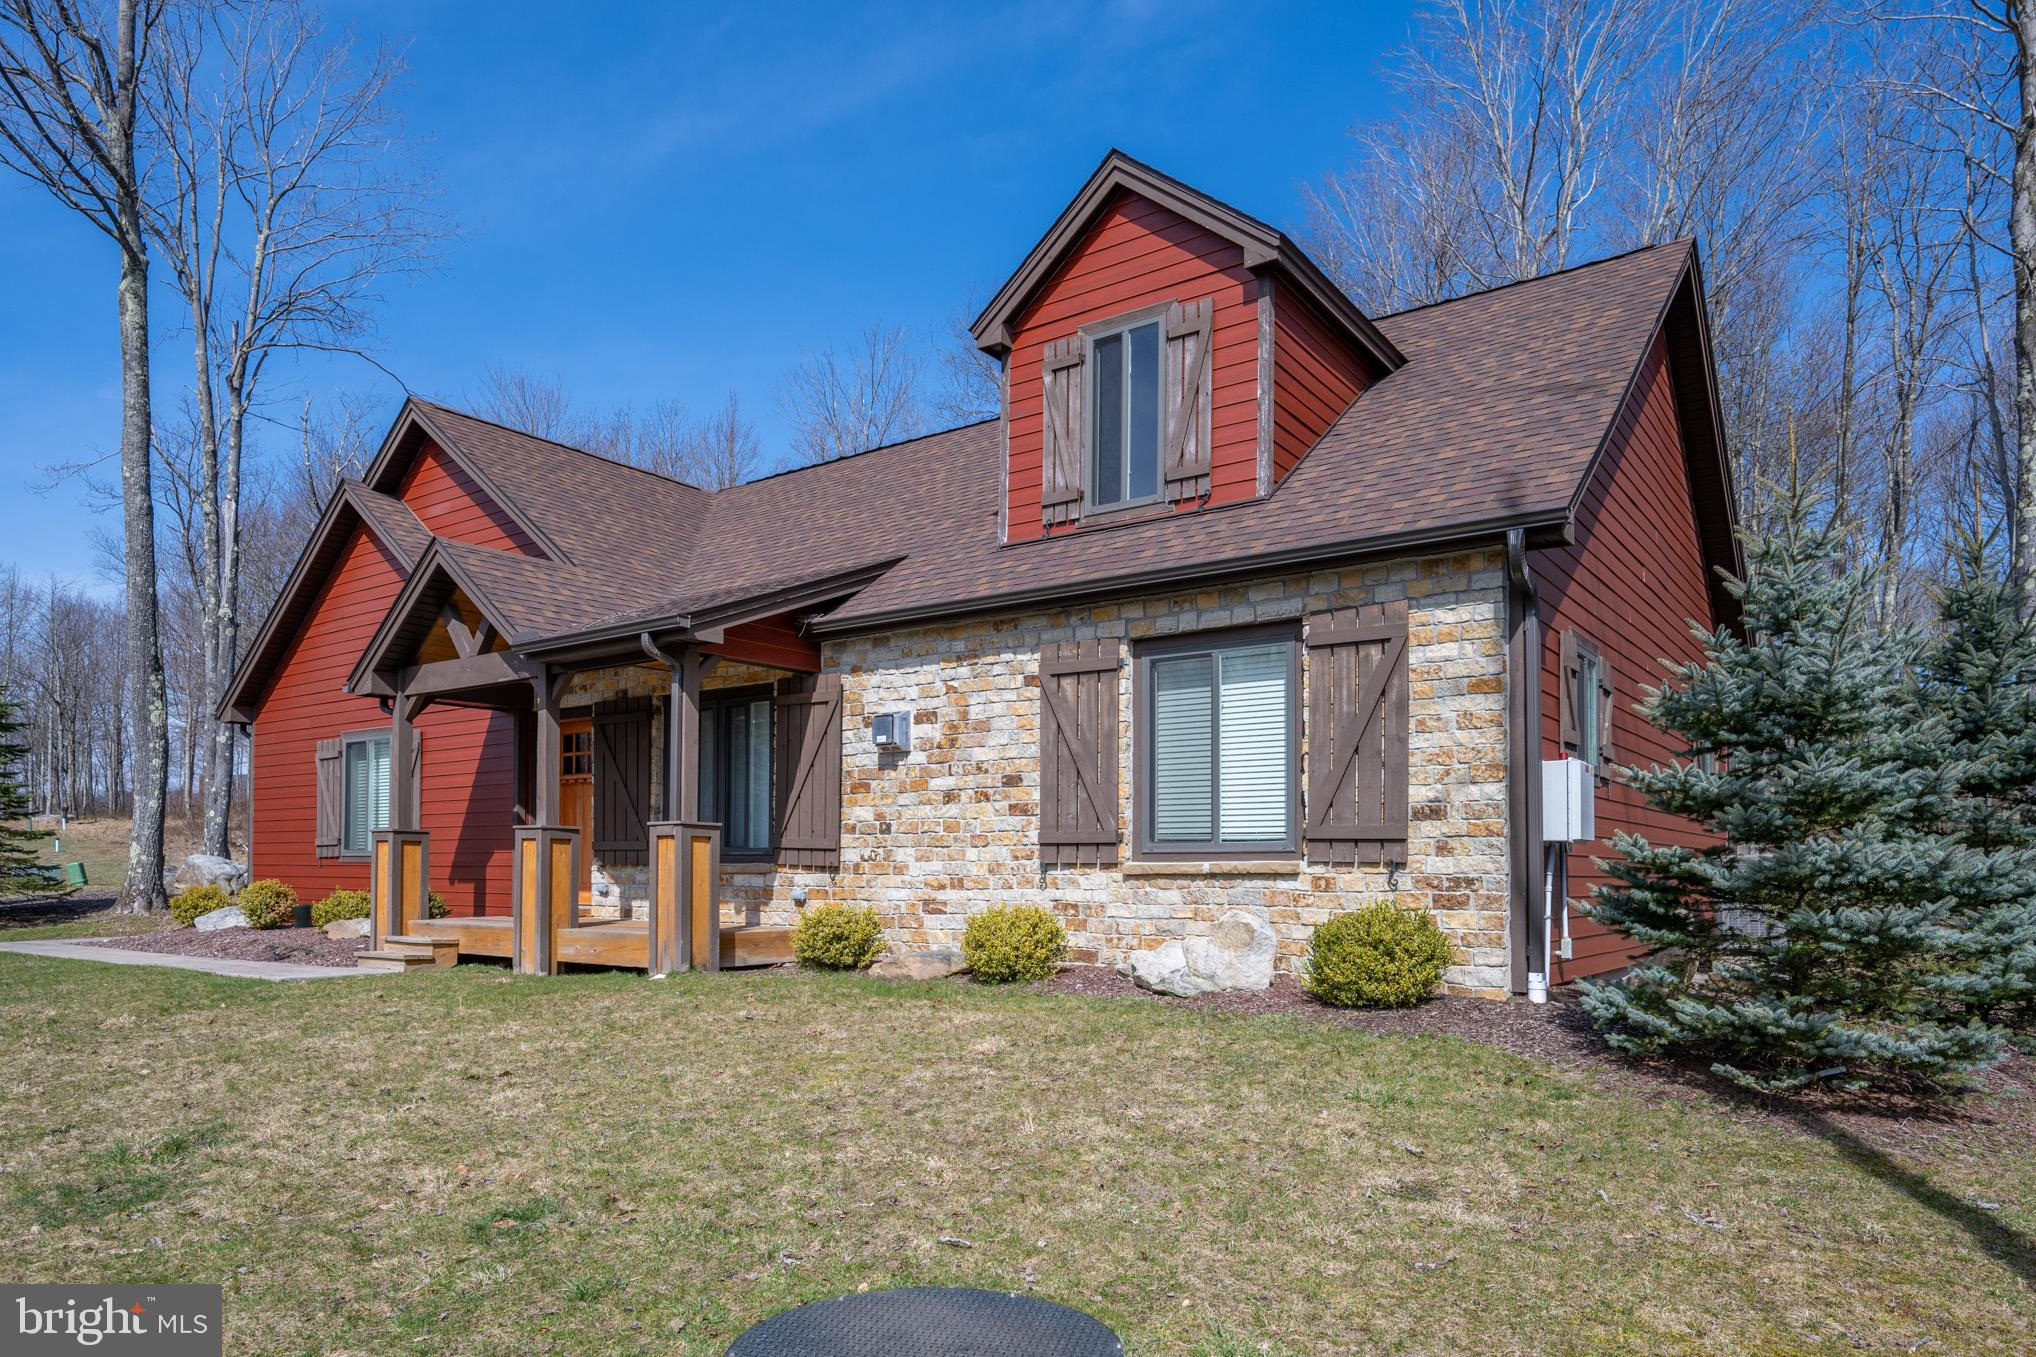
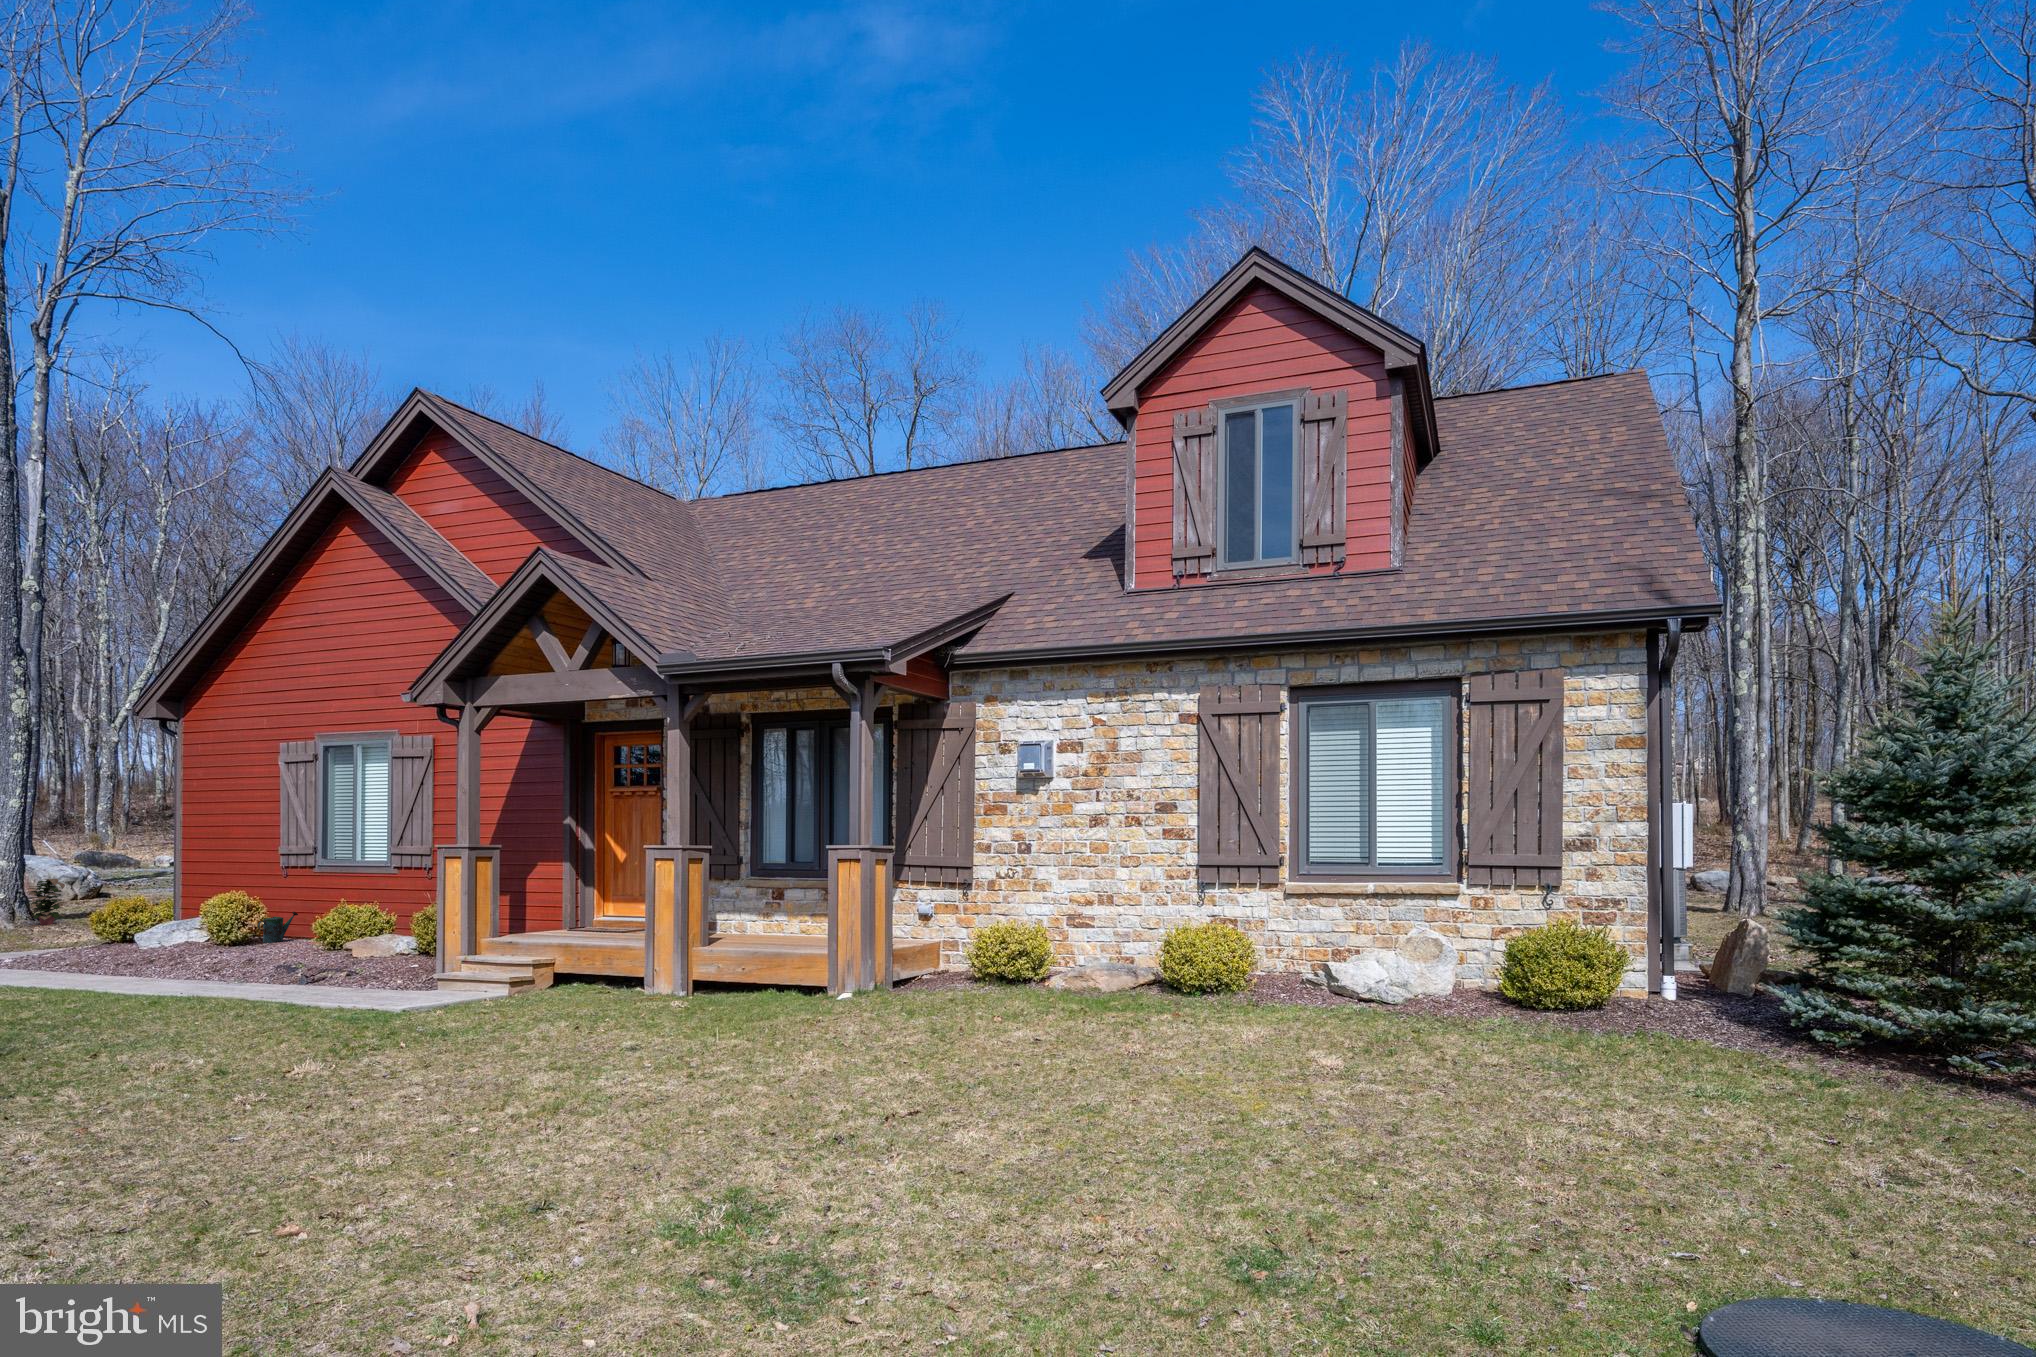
decorative plant: none [160,870,196,912] -> present [27,879,65,925]

